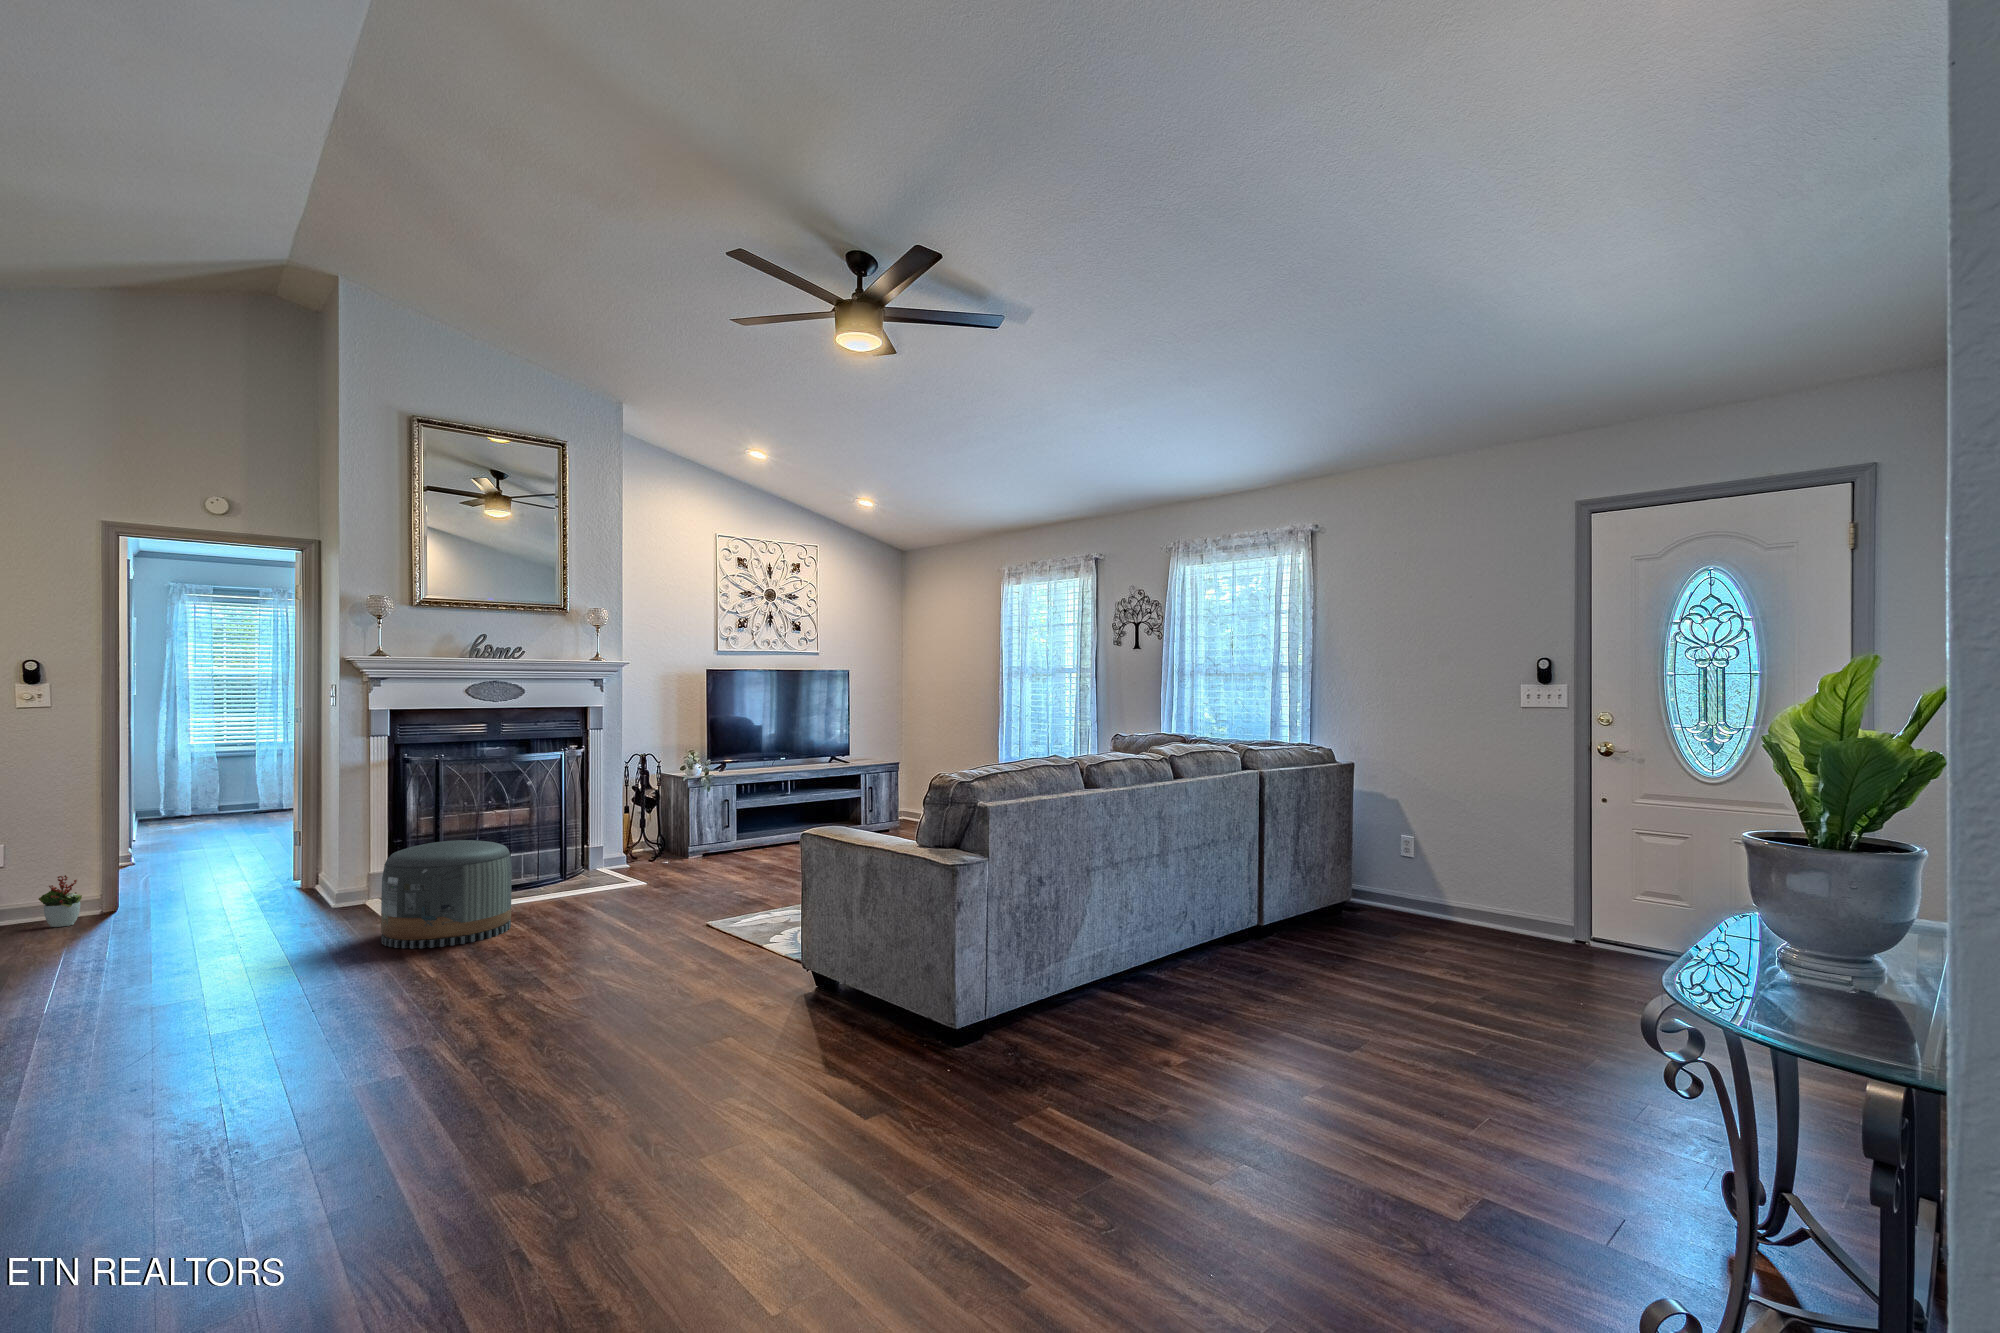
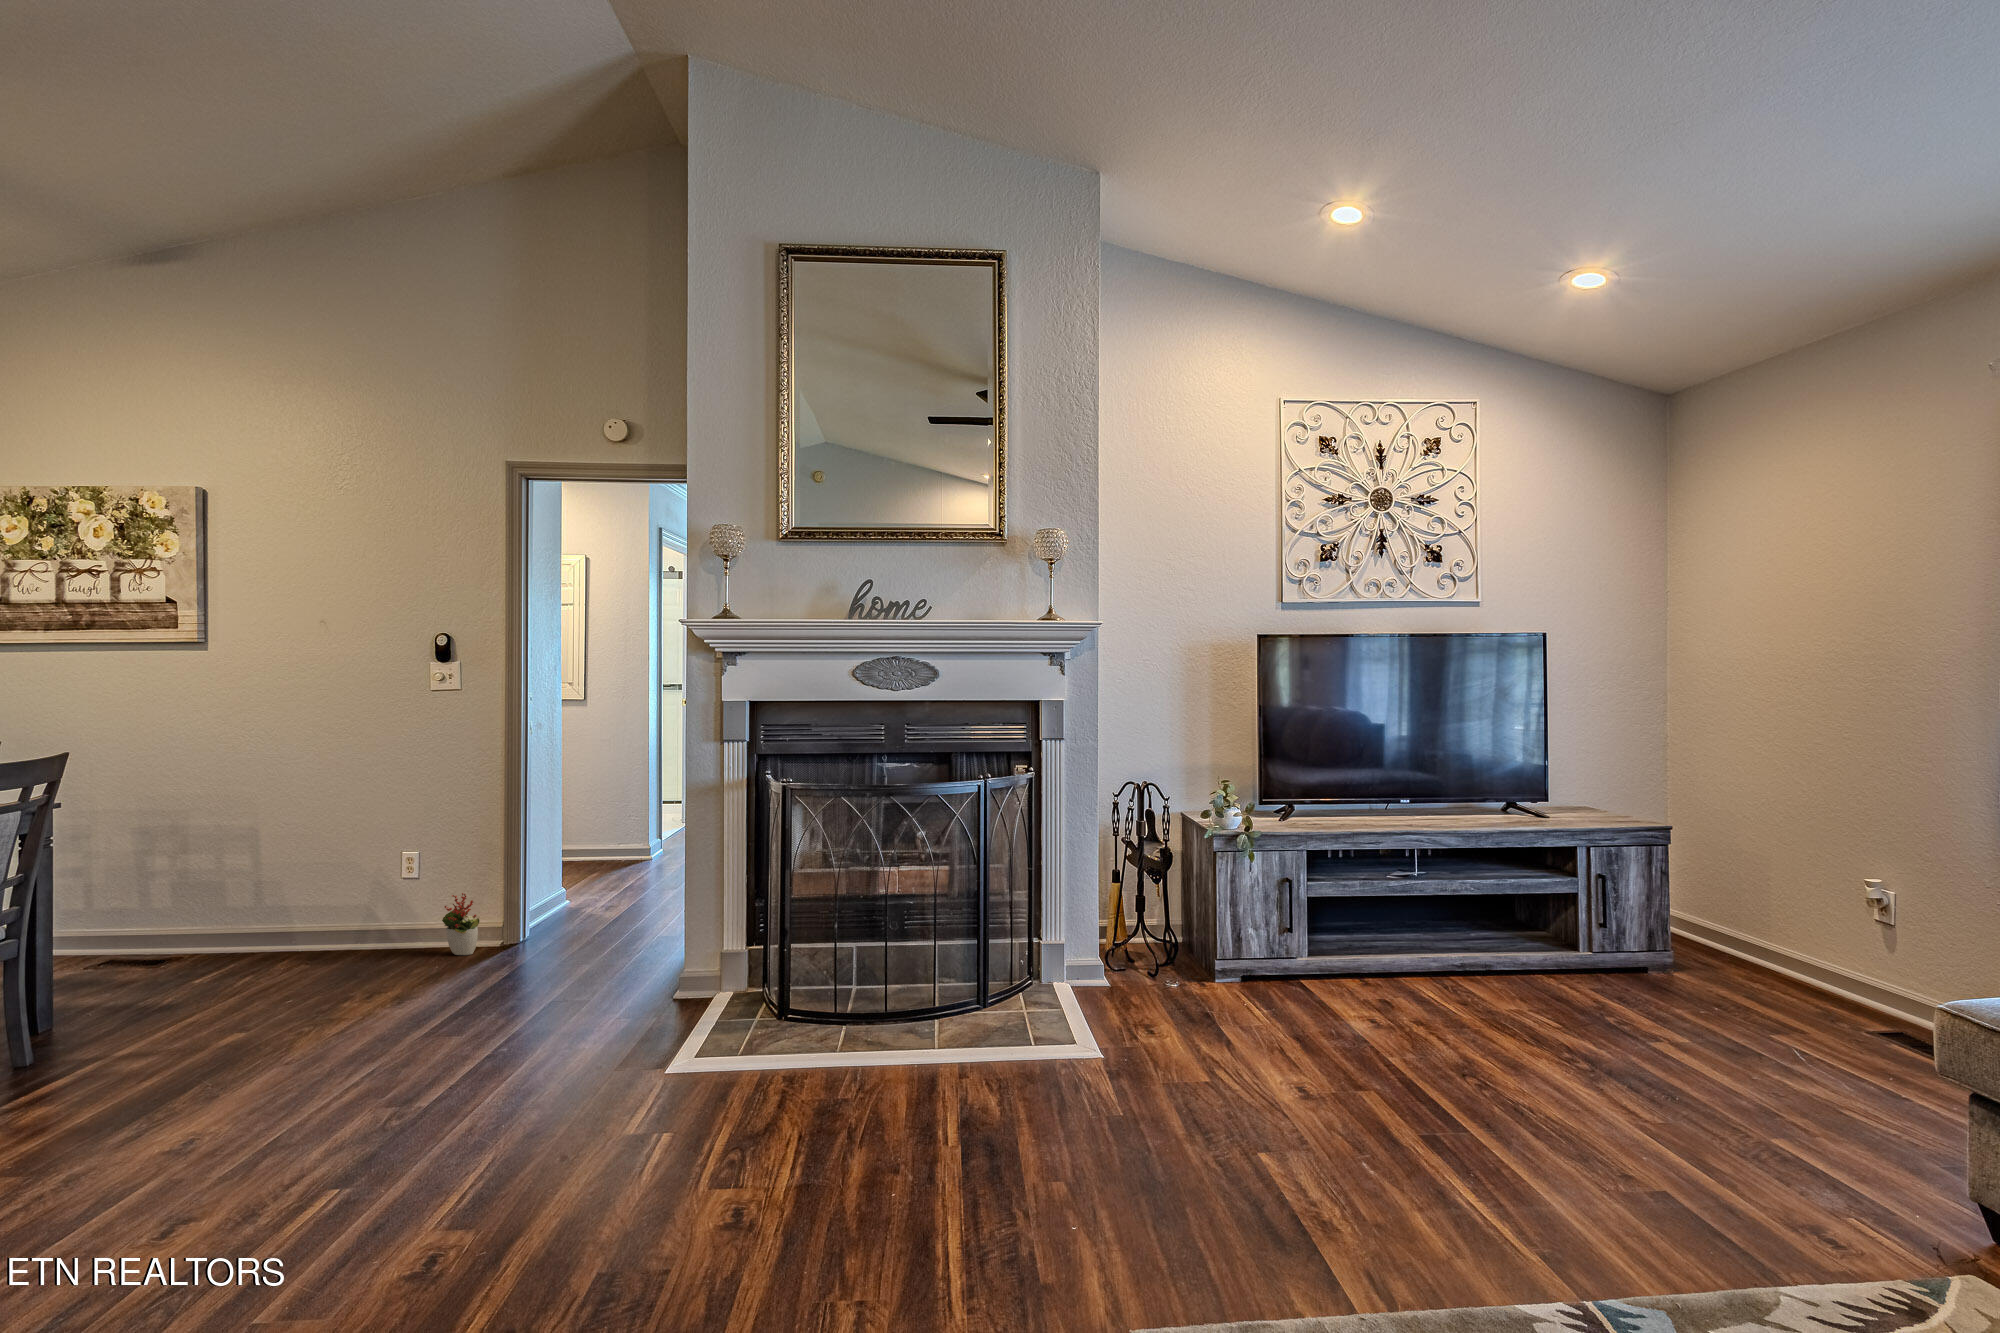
pouf: present [381,840,512,949] -> none [557,959,789,1217]

